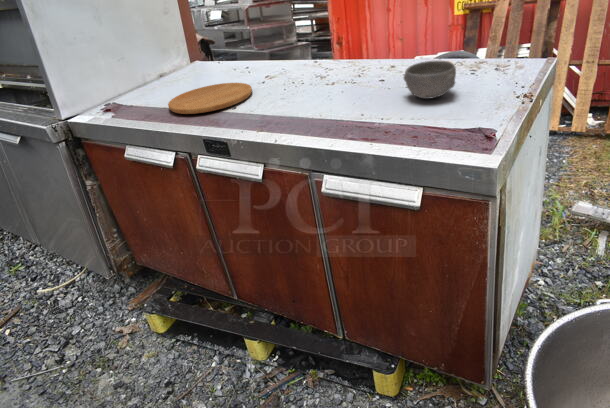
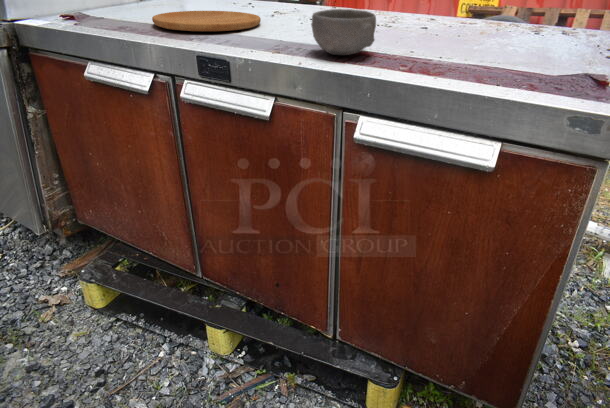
bowl: present [404,61,456,99] -> present [311,9,376,55]

